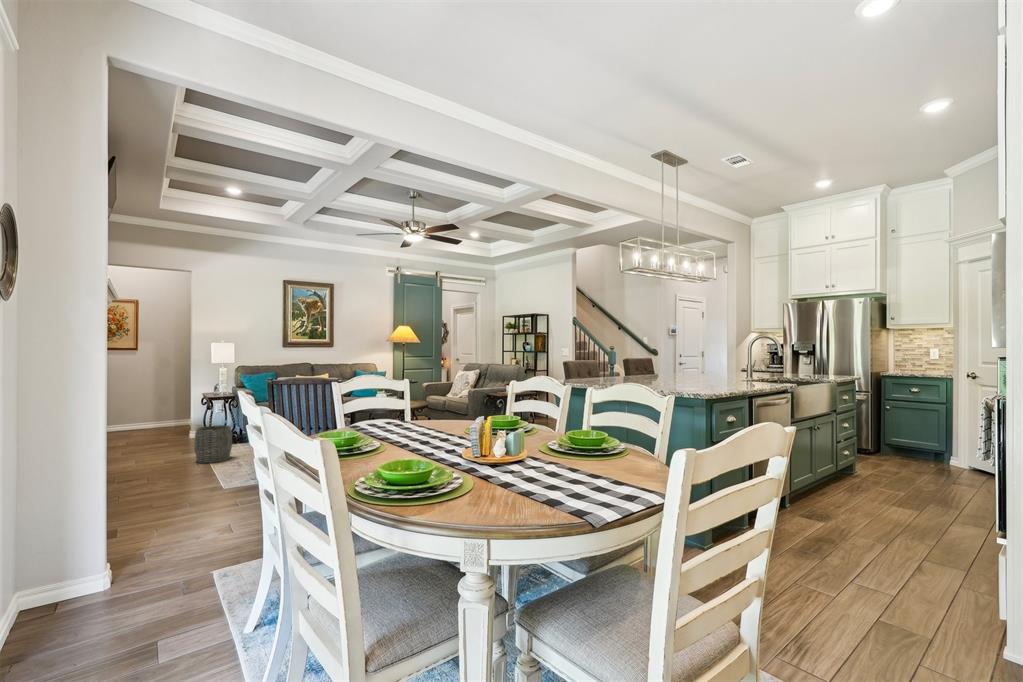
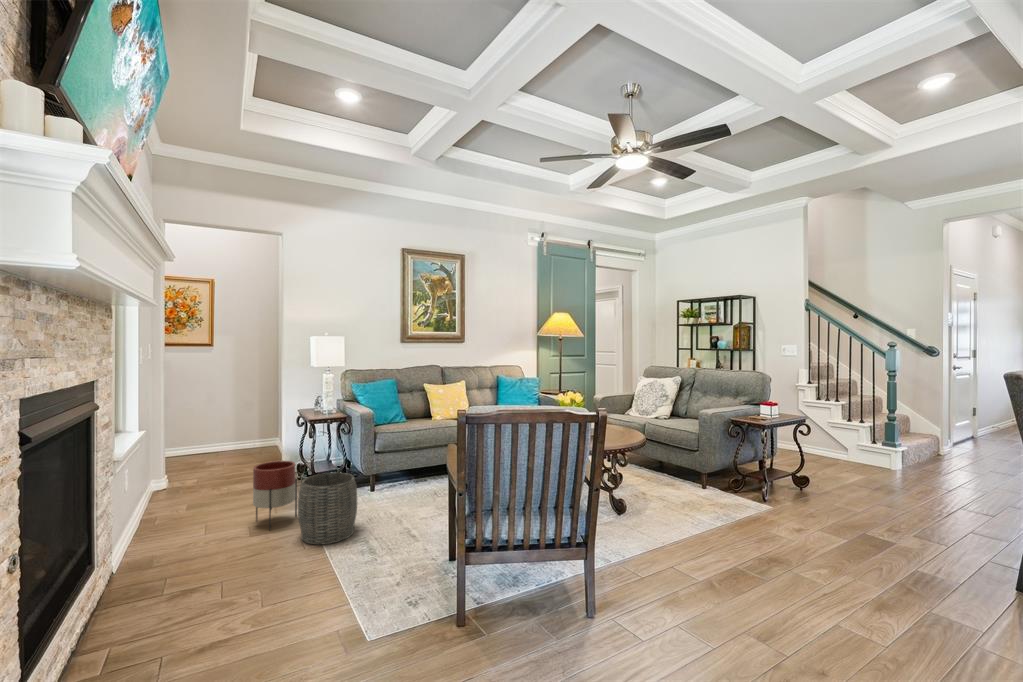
planter: none [167,420,196,460] -> present [253,461,297,530]

